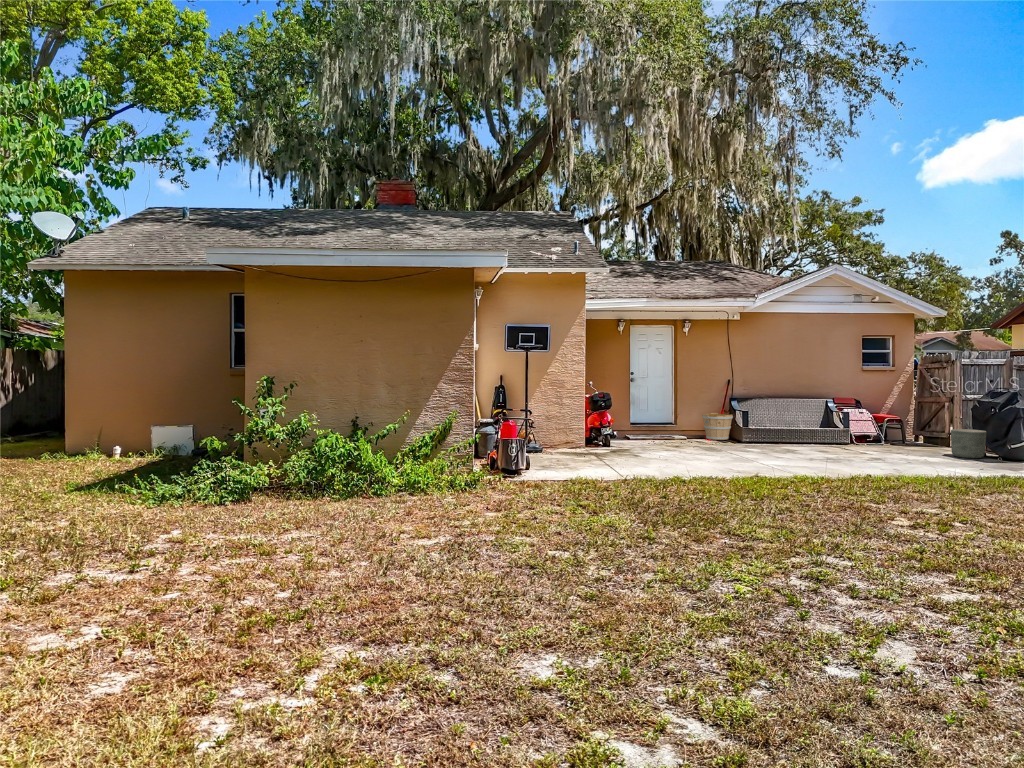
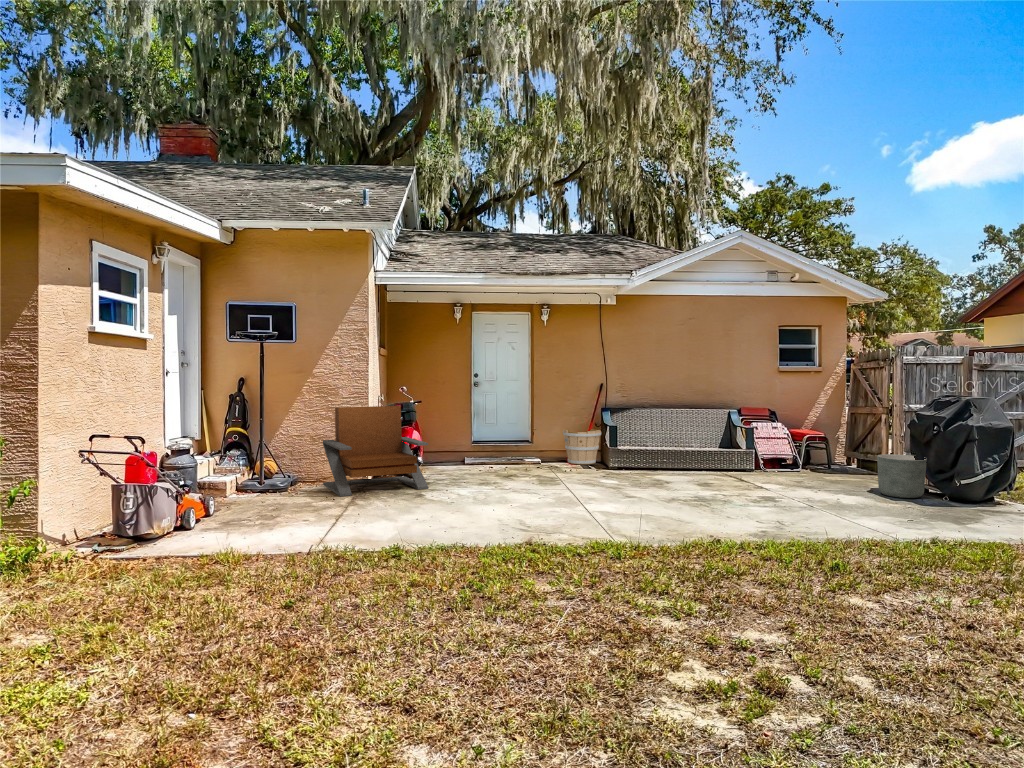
lounge chair: none [557,396,636,457] -> present [323,406,428,496]

